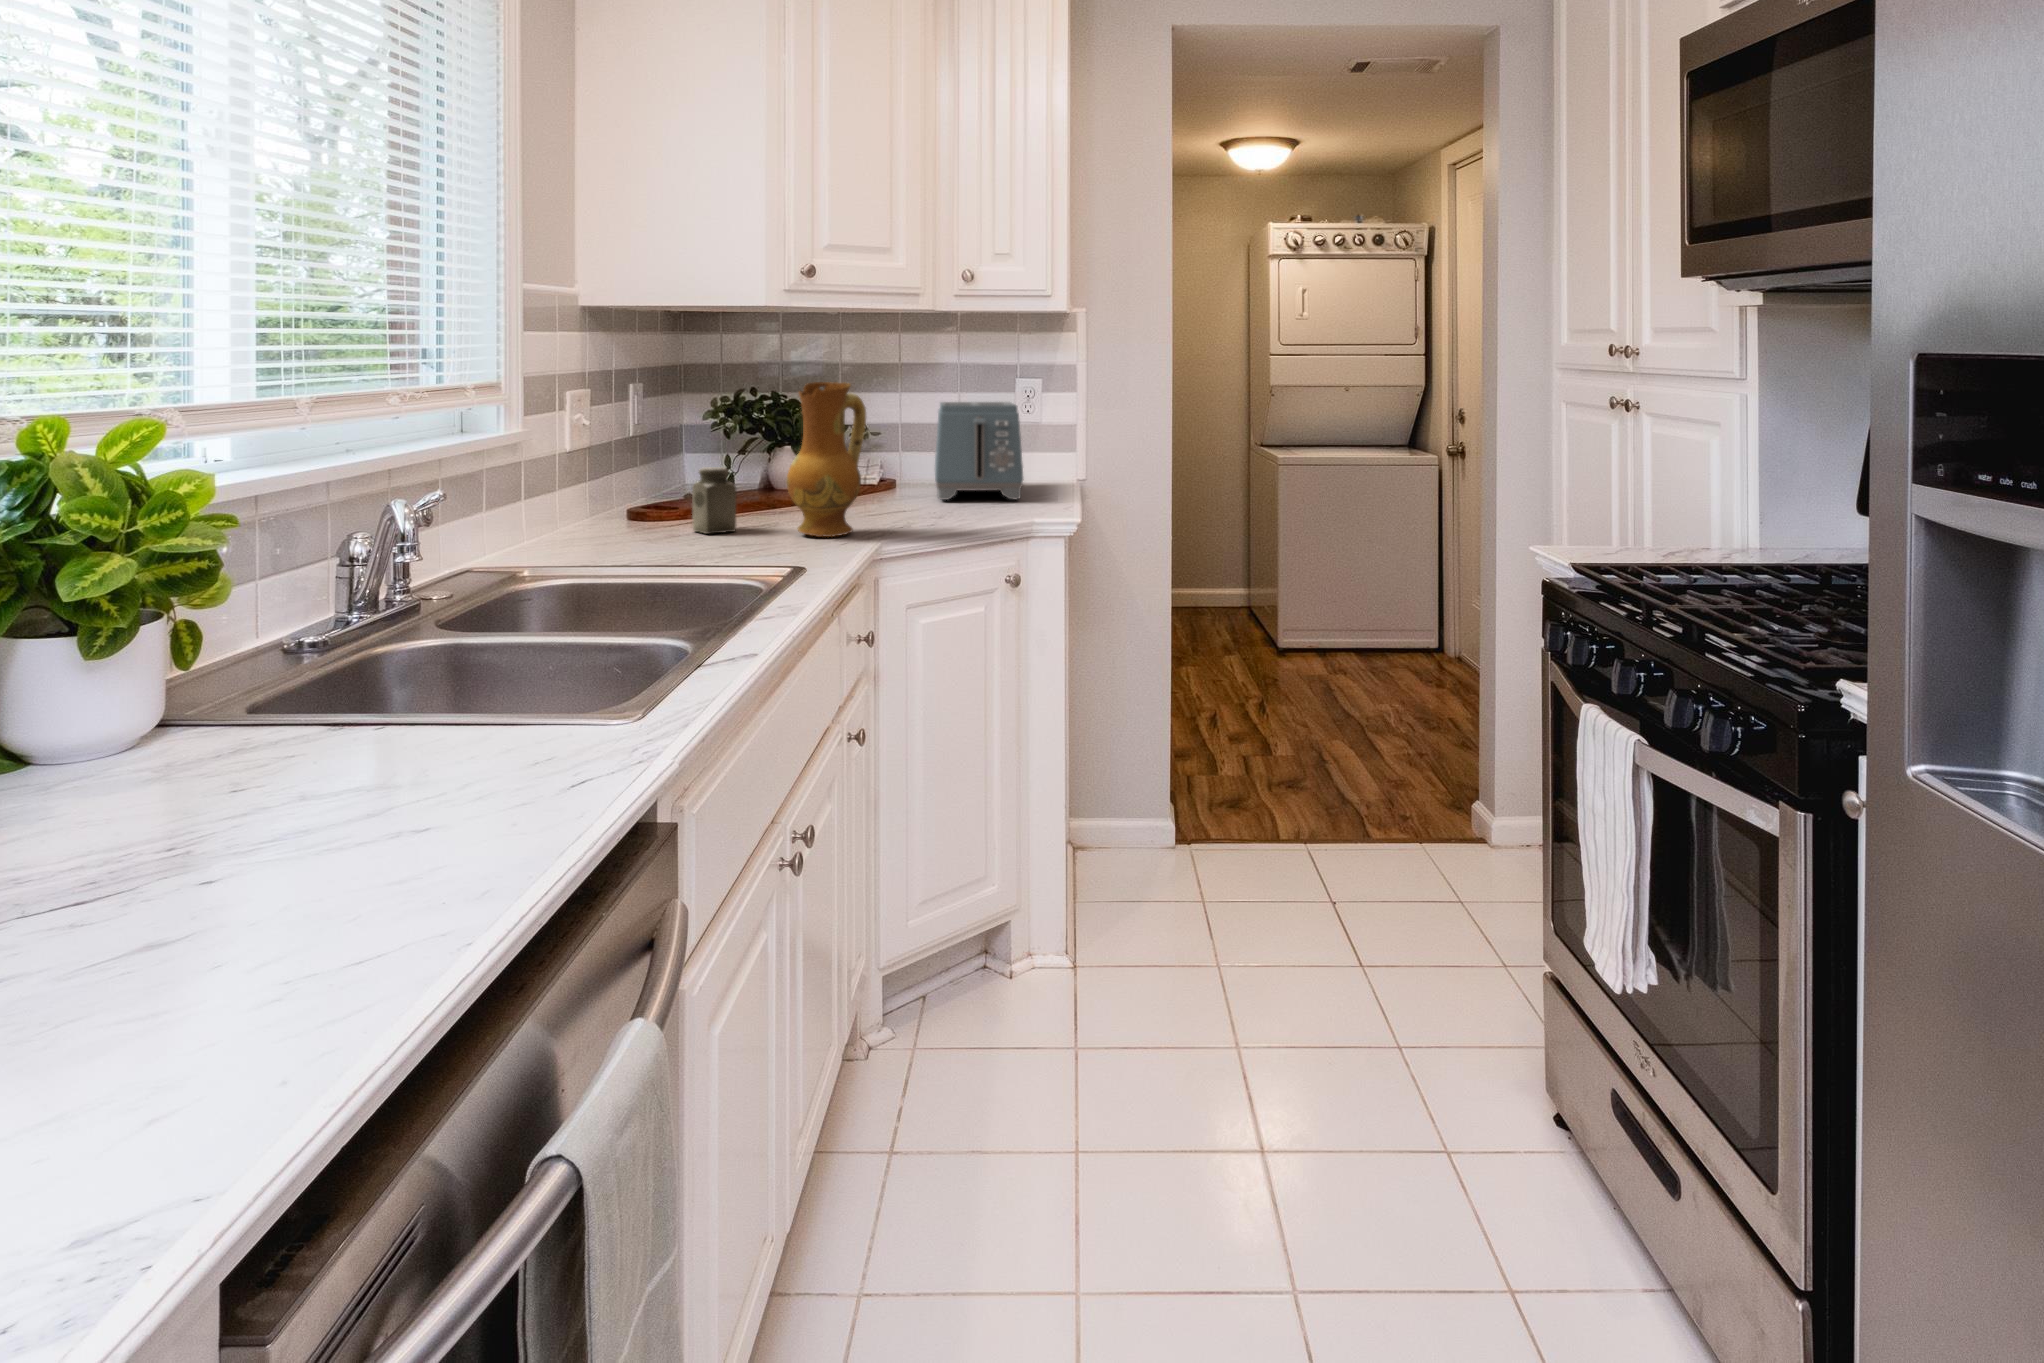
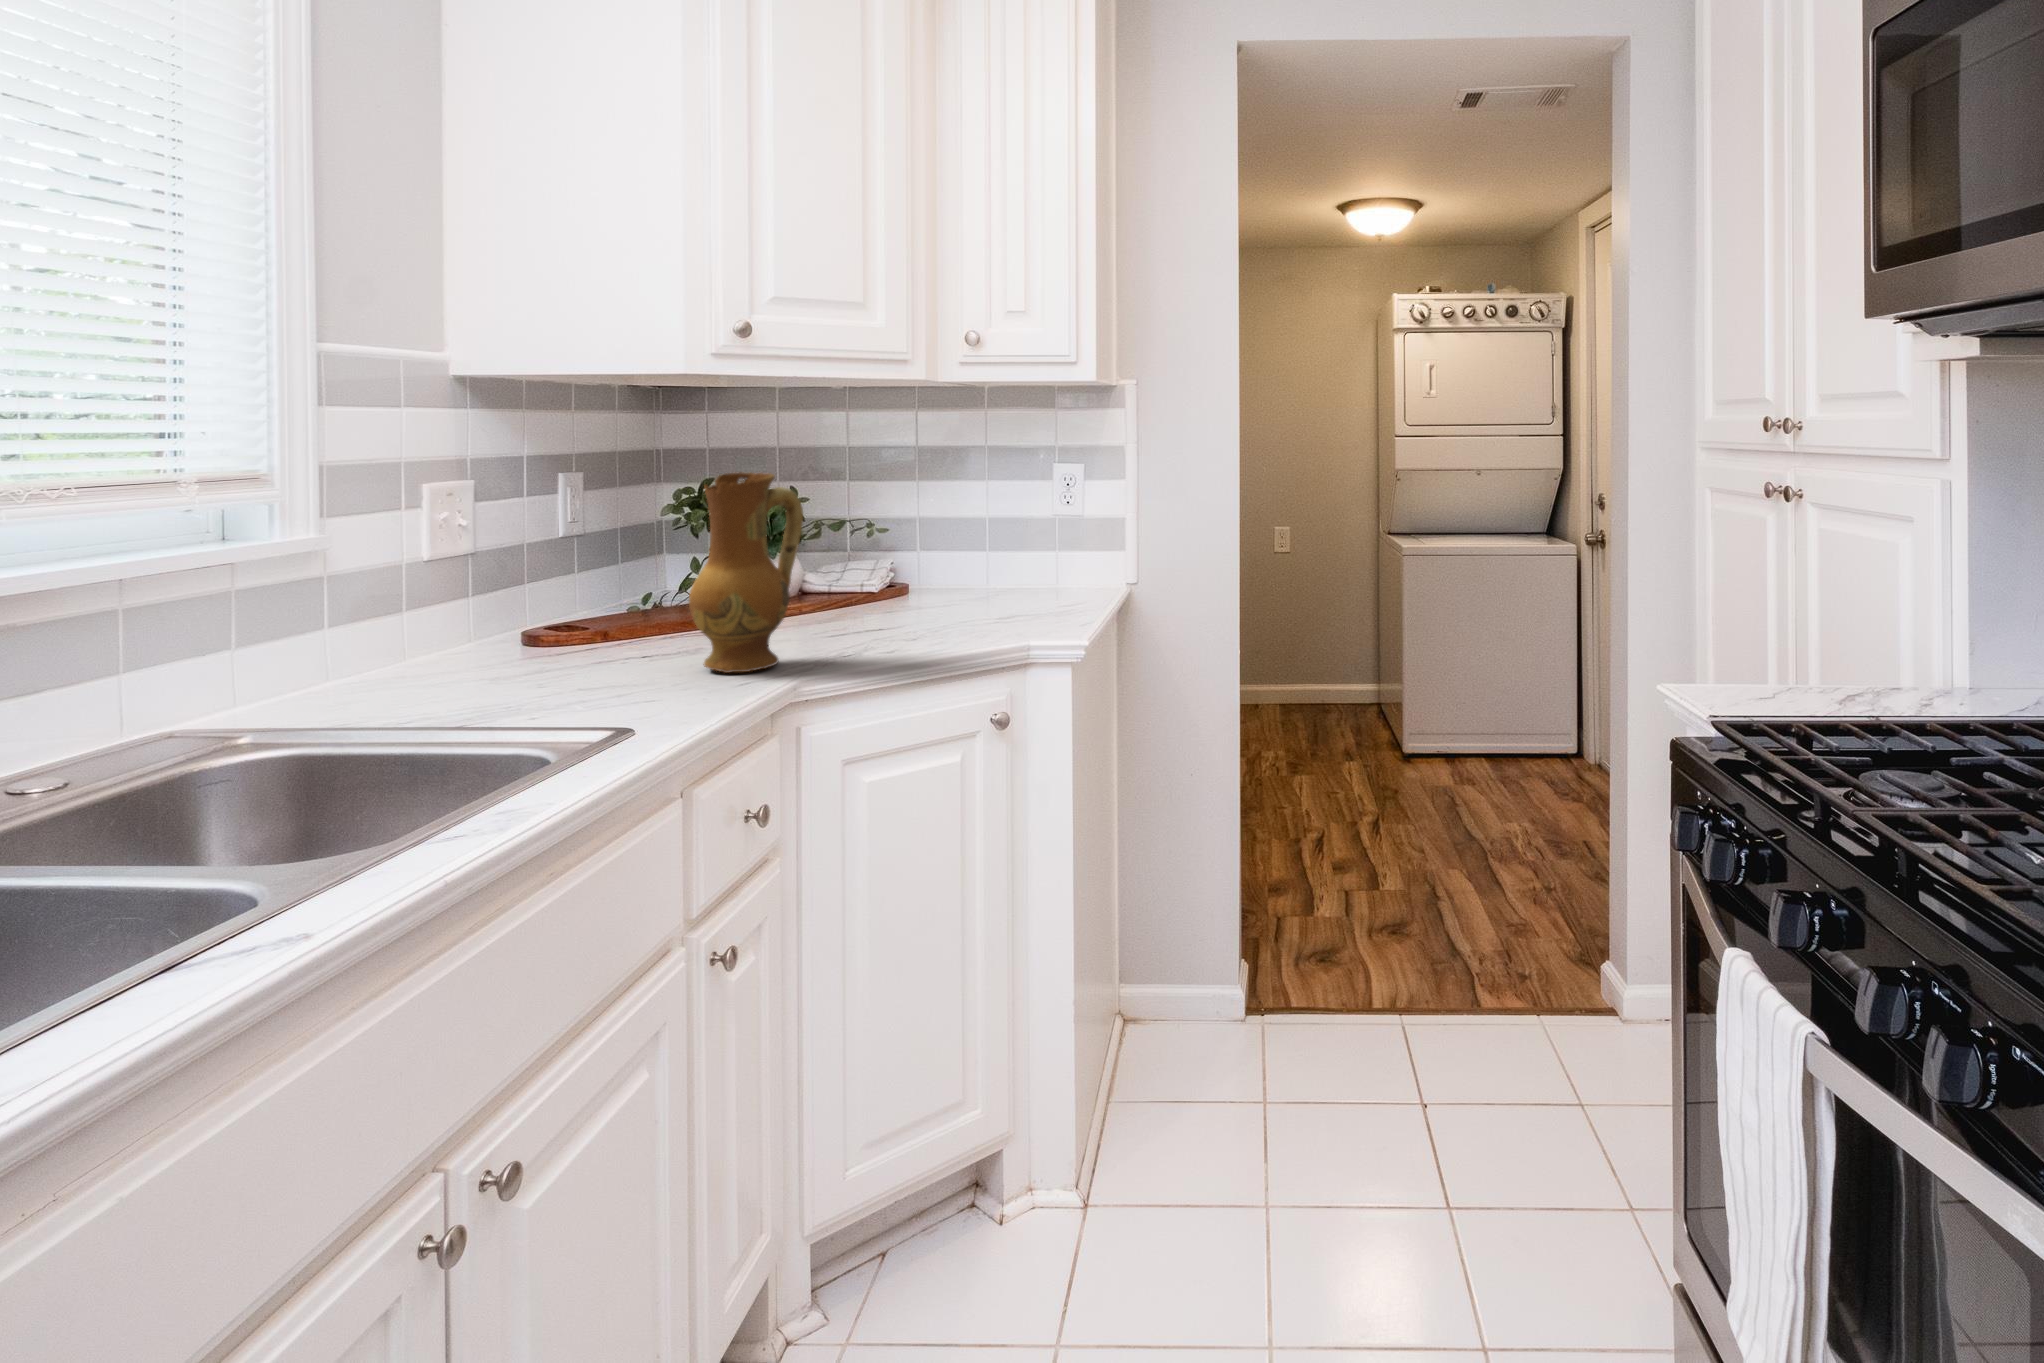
toaster: present [935,402,1024,500] -> none [928,492,1046,613]
salt shaker: present [692,467,736,534] -> none [574,581,631,668]

